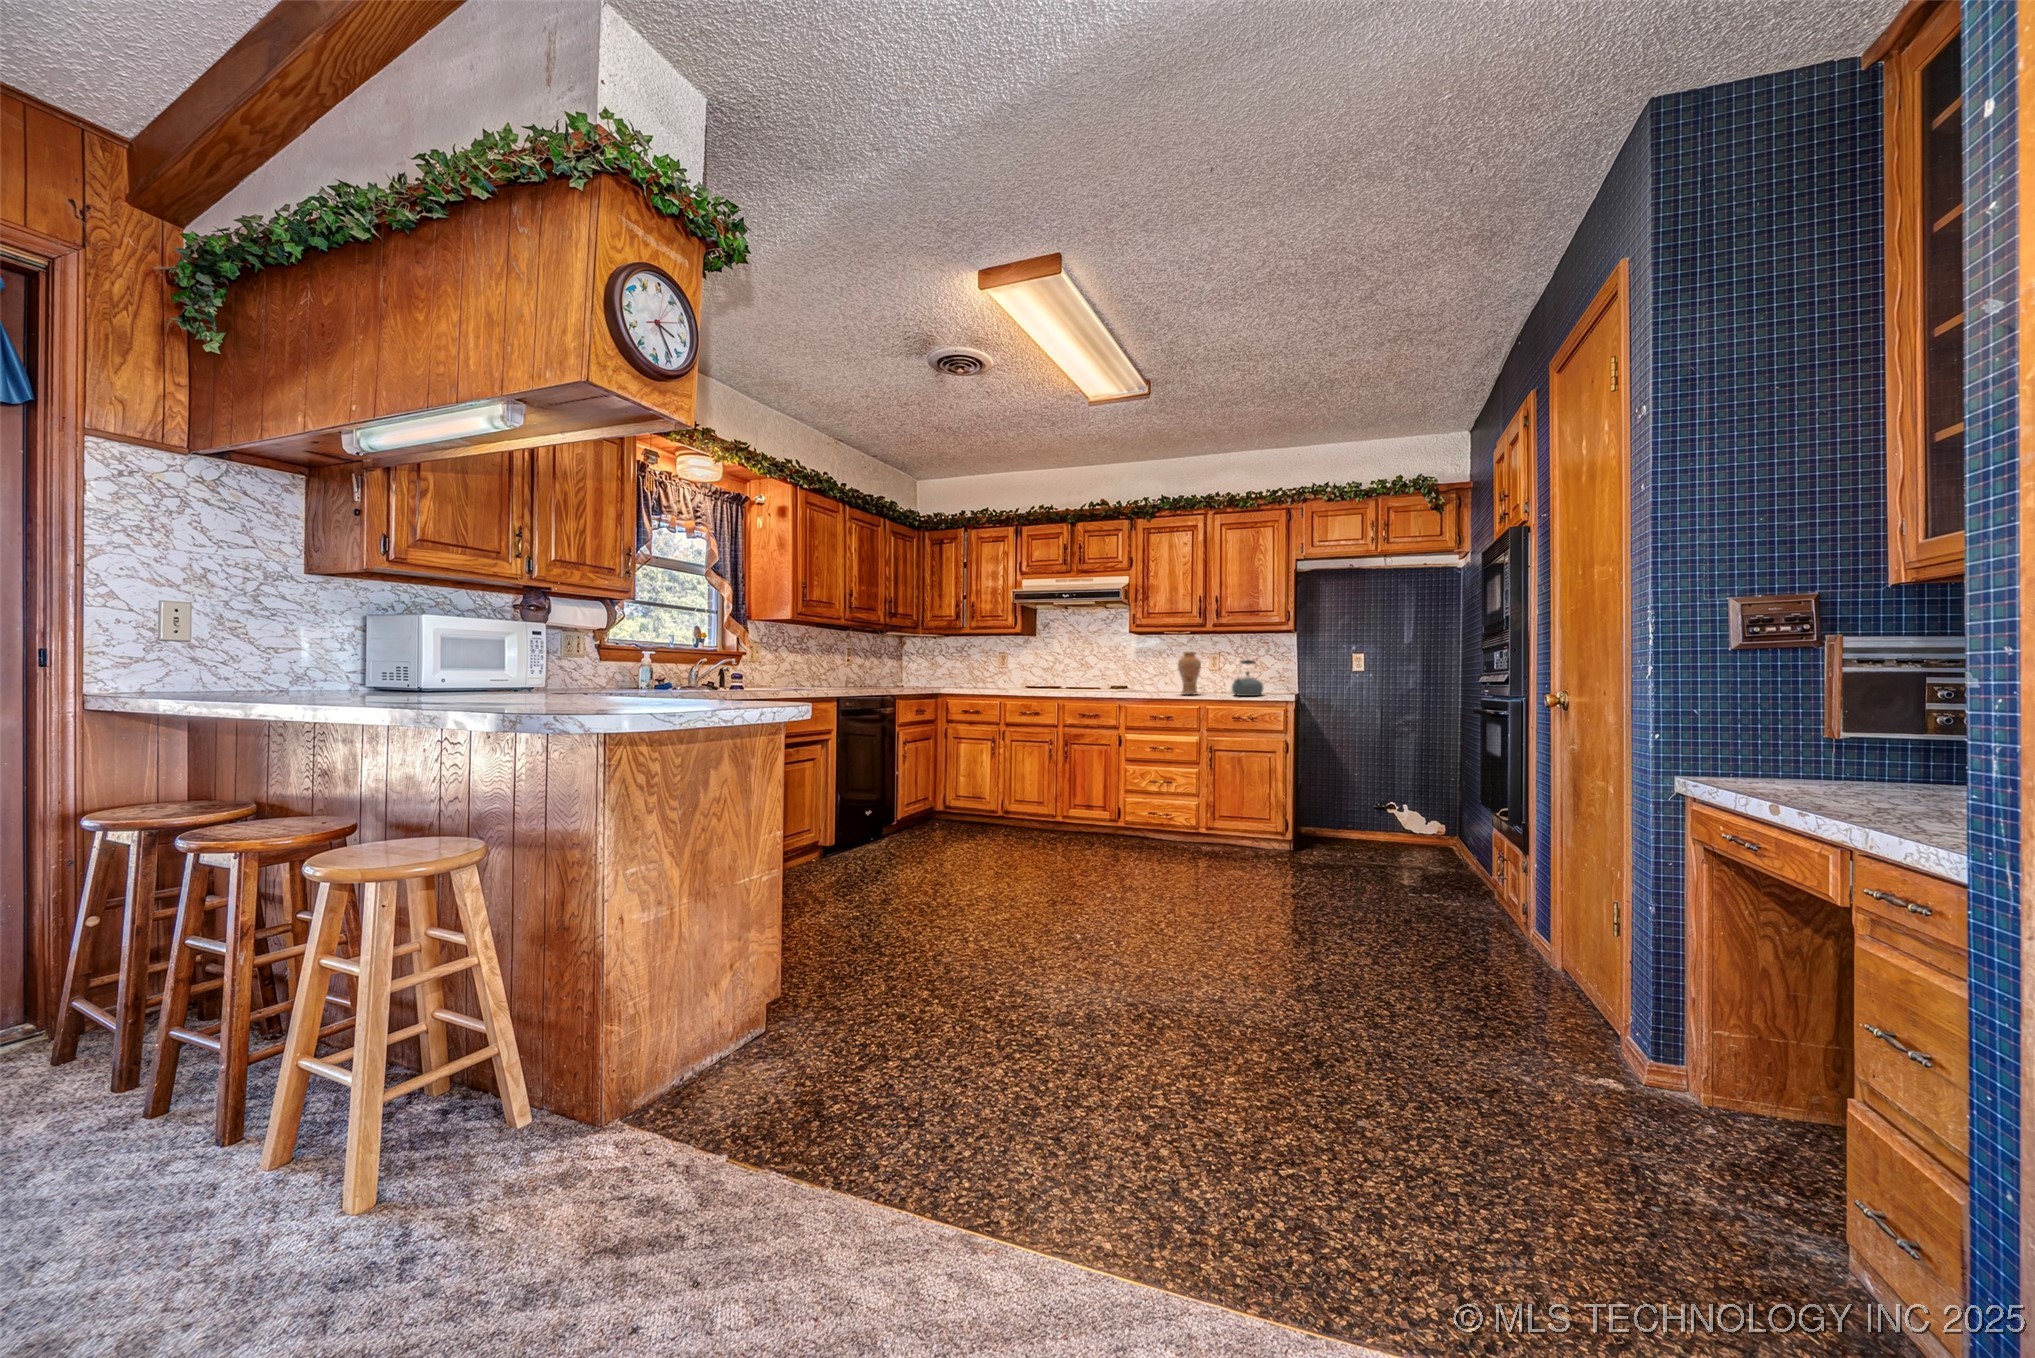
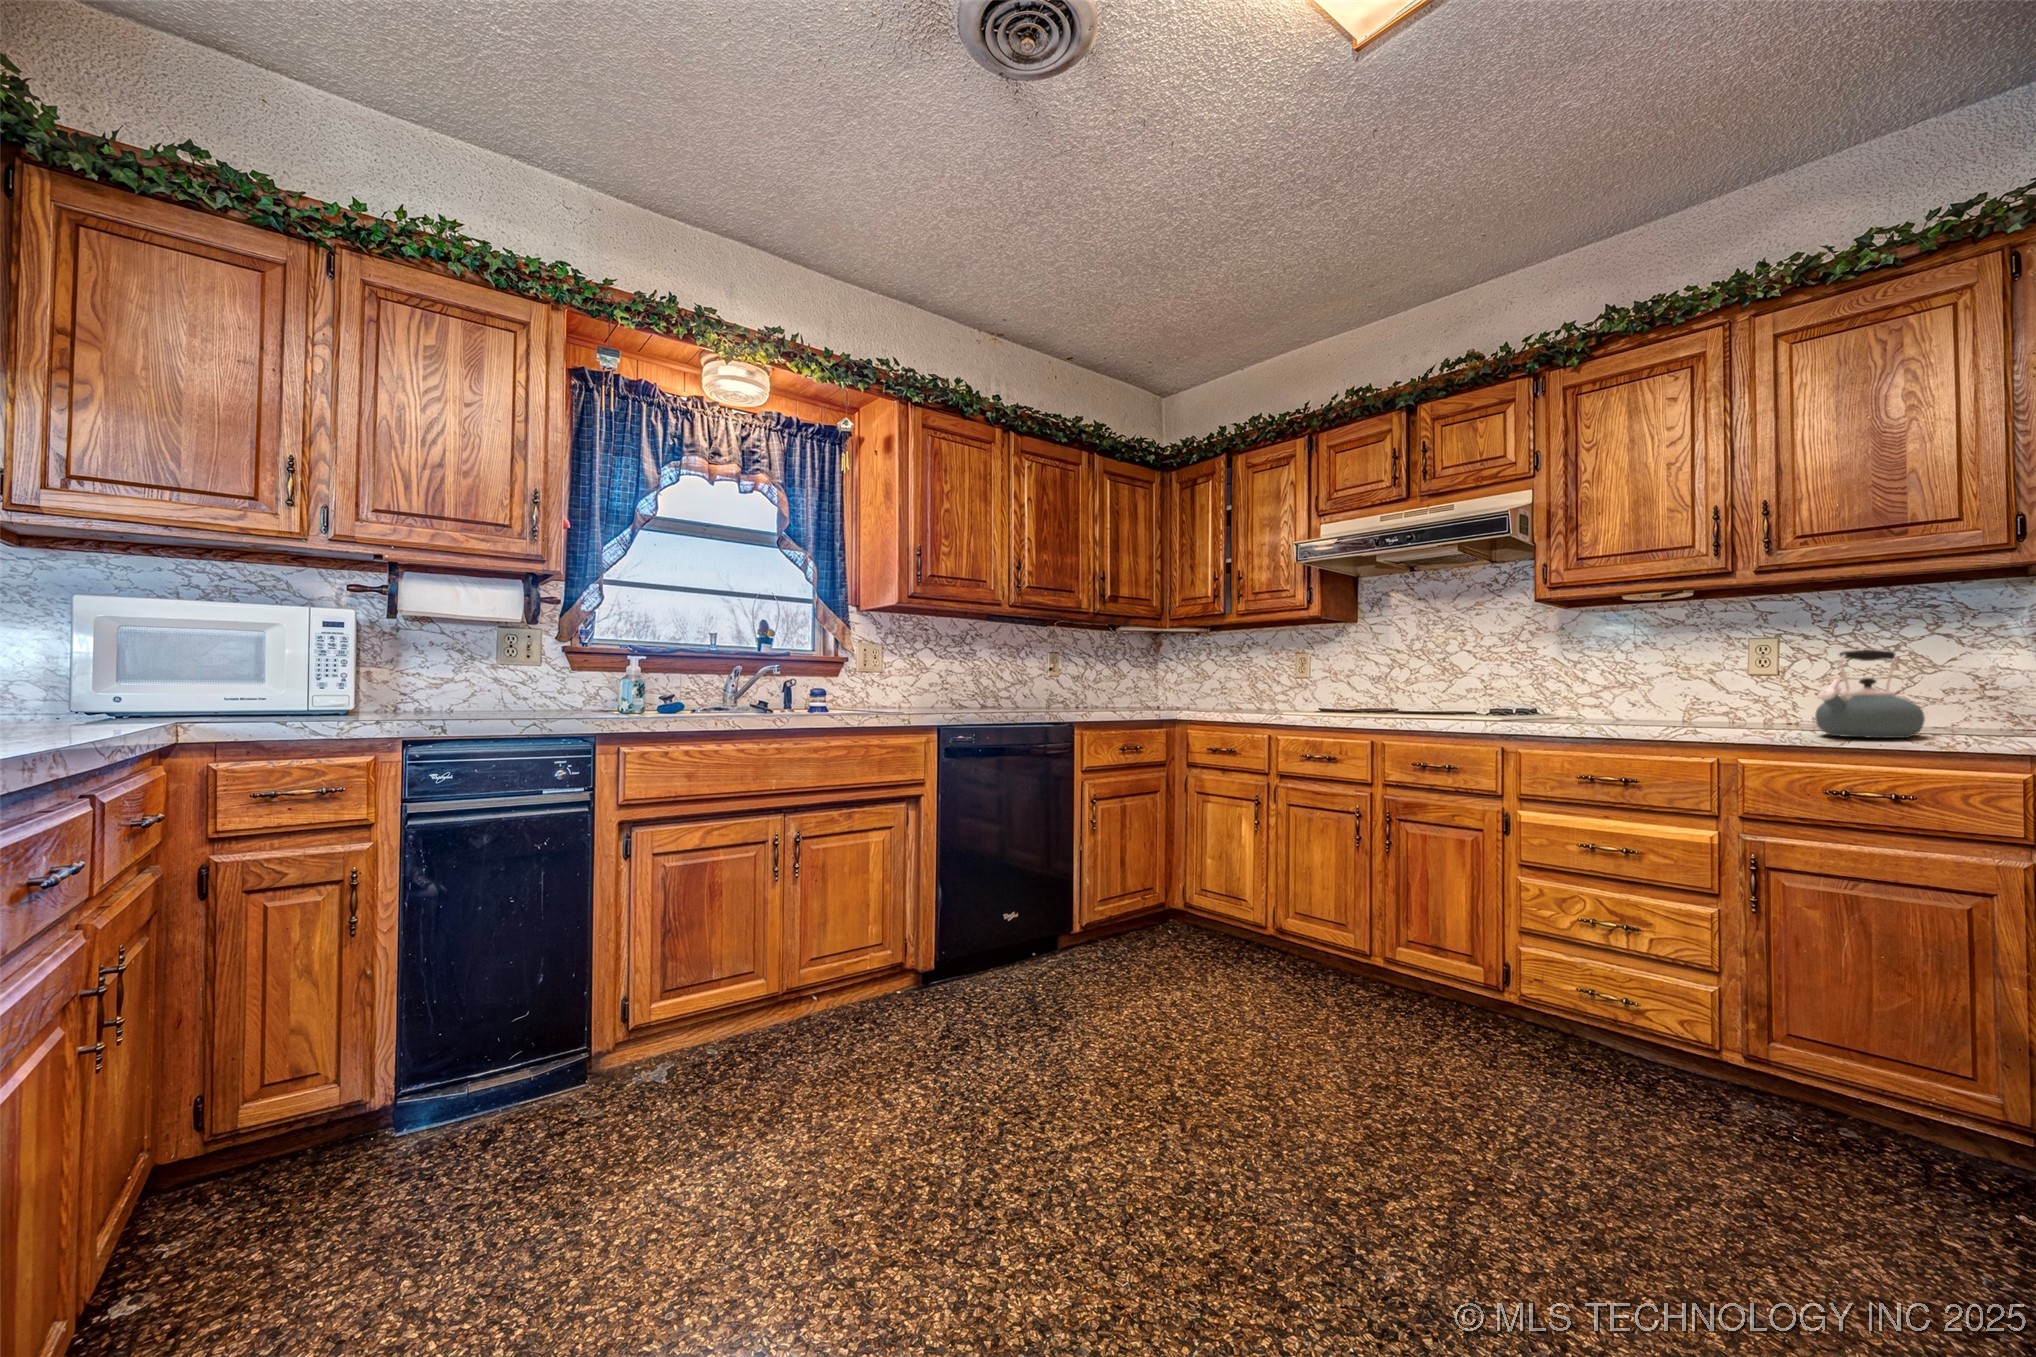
vase: present [1178,652,1201,694] -> none [1657,636,1721,730]

